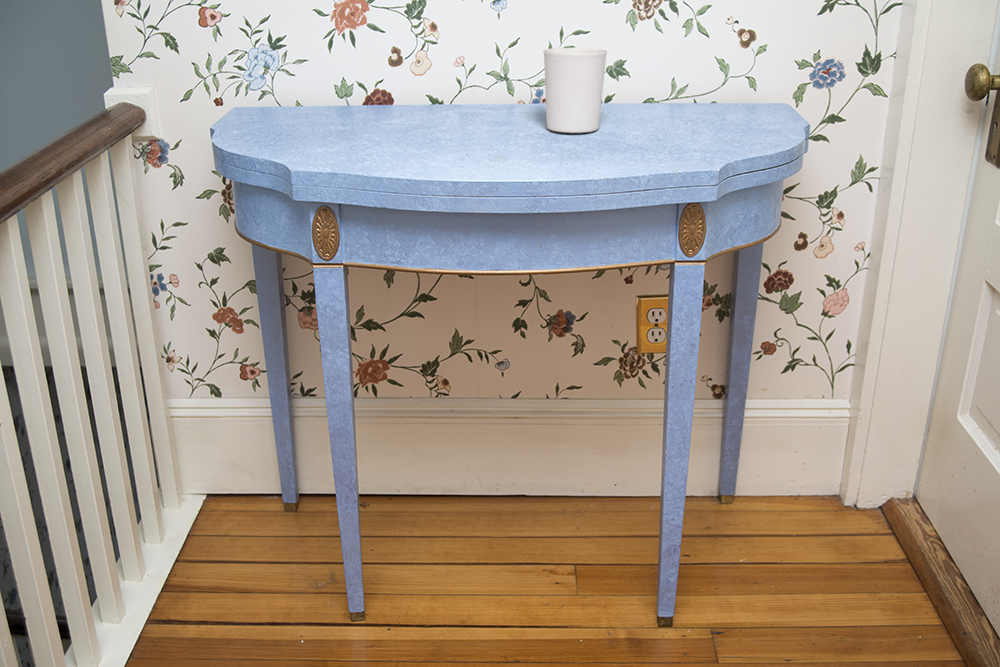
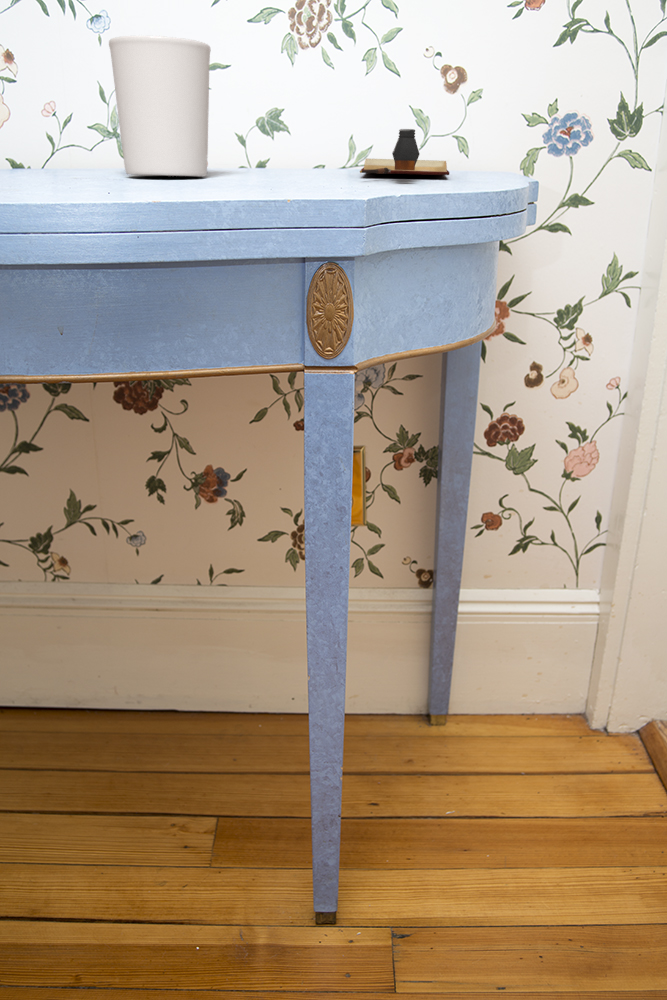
book: none [687,99,755,129] -> present [360,129,449,175]

